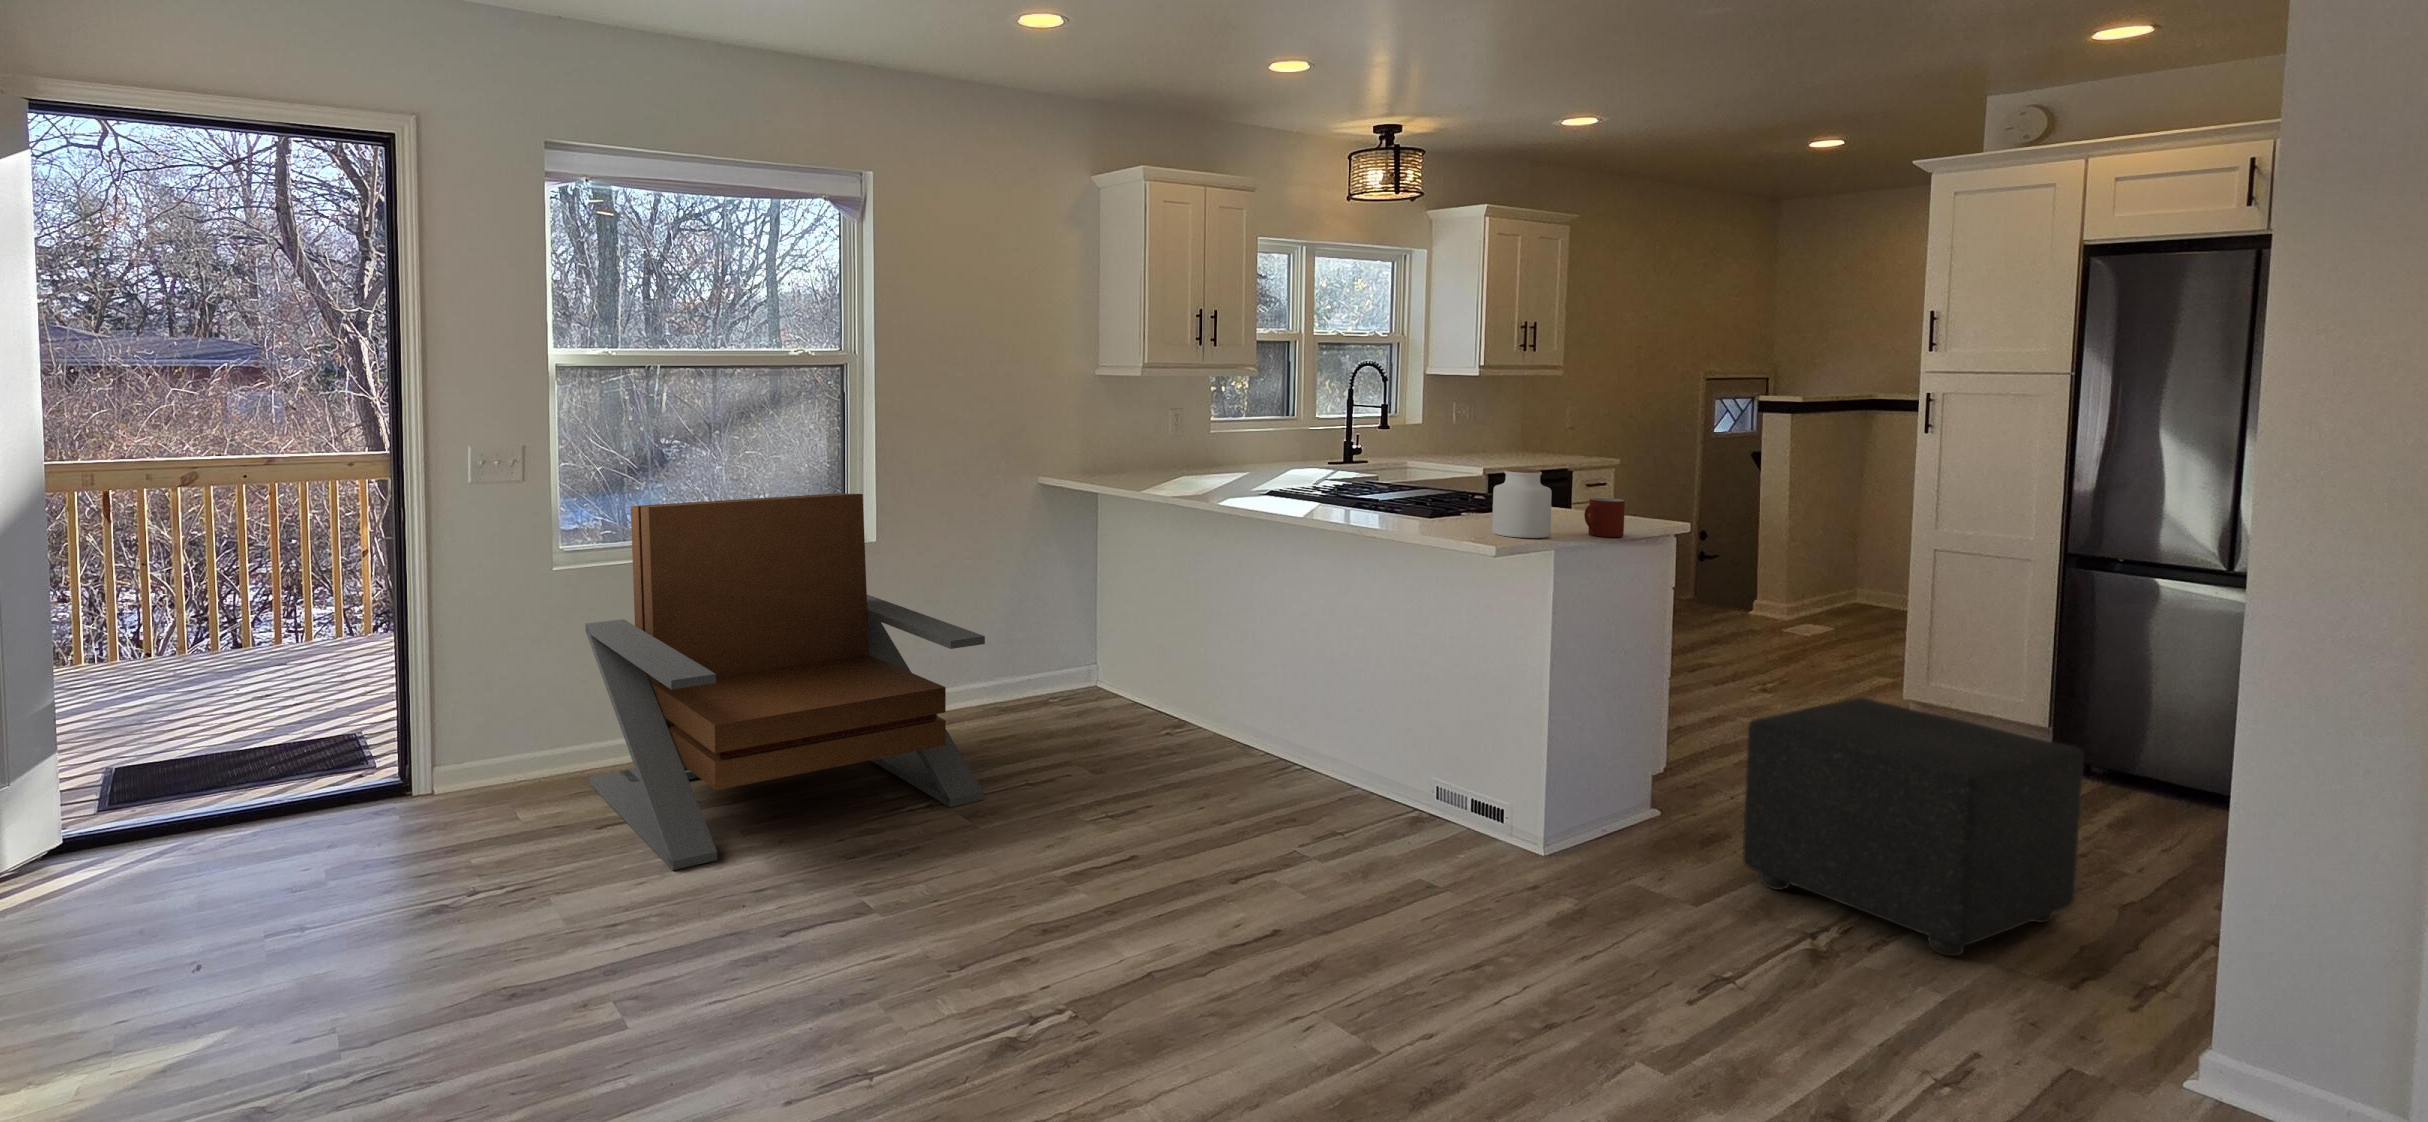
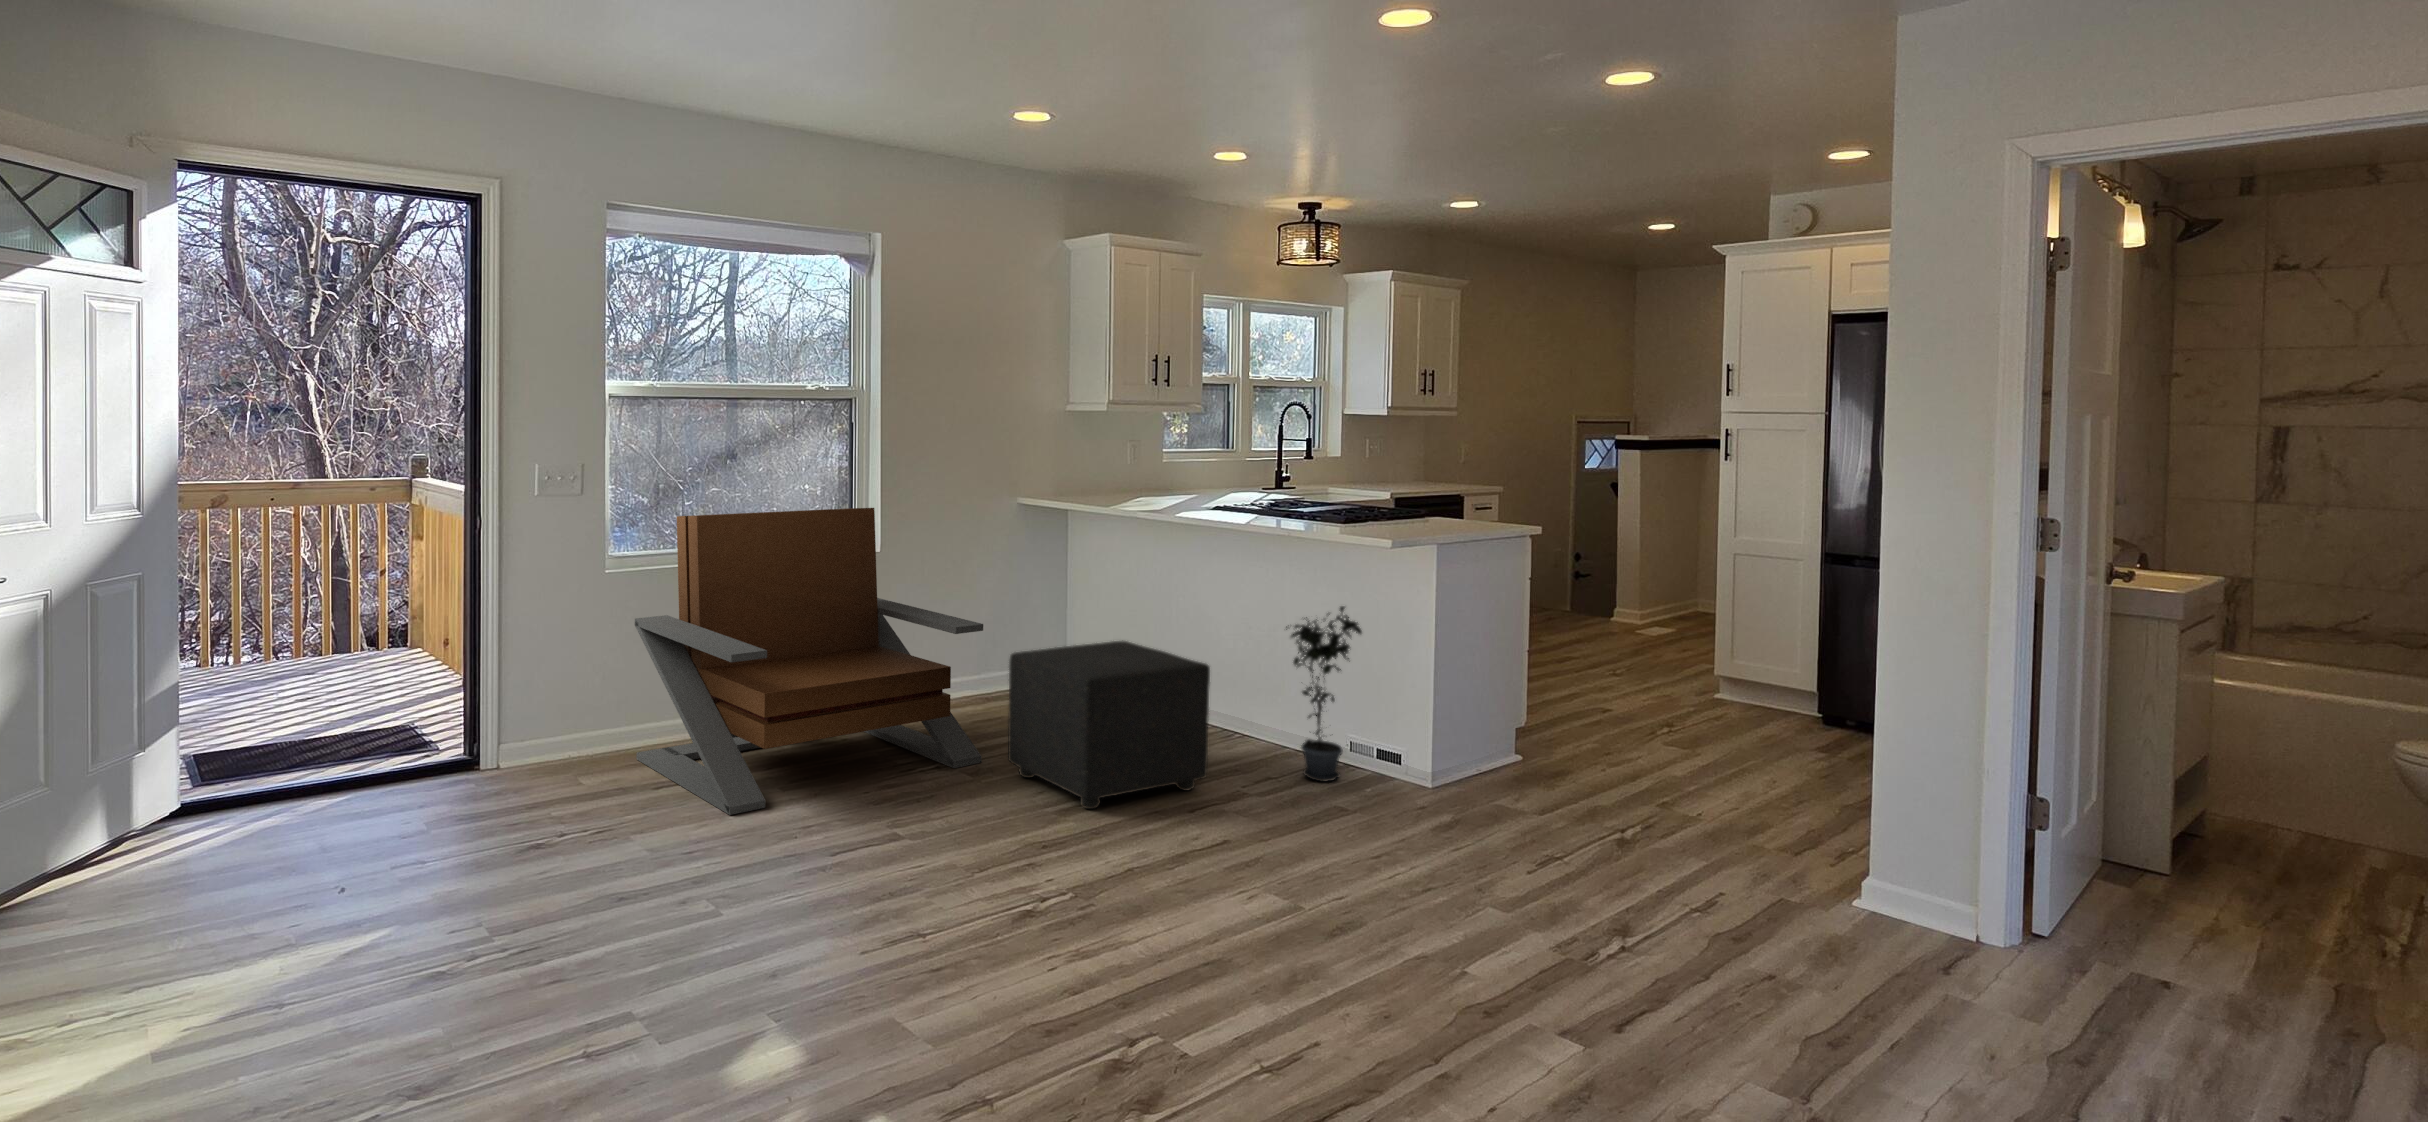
jar: present [1492,468,1552,538] -> none [1391,483,1435,537]
mug: present [1584,498,1625,537] -> none [1461,507,1491,537]
potted plant: none [1355,623,1455,841] -> present [1286,606,1362,782]
ottoman: present [1743,698,2084,956] -> present [1008,640,1210,809]

